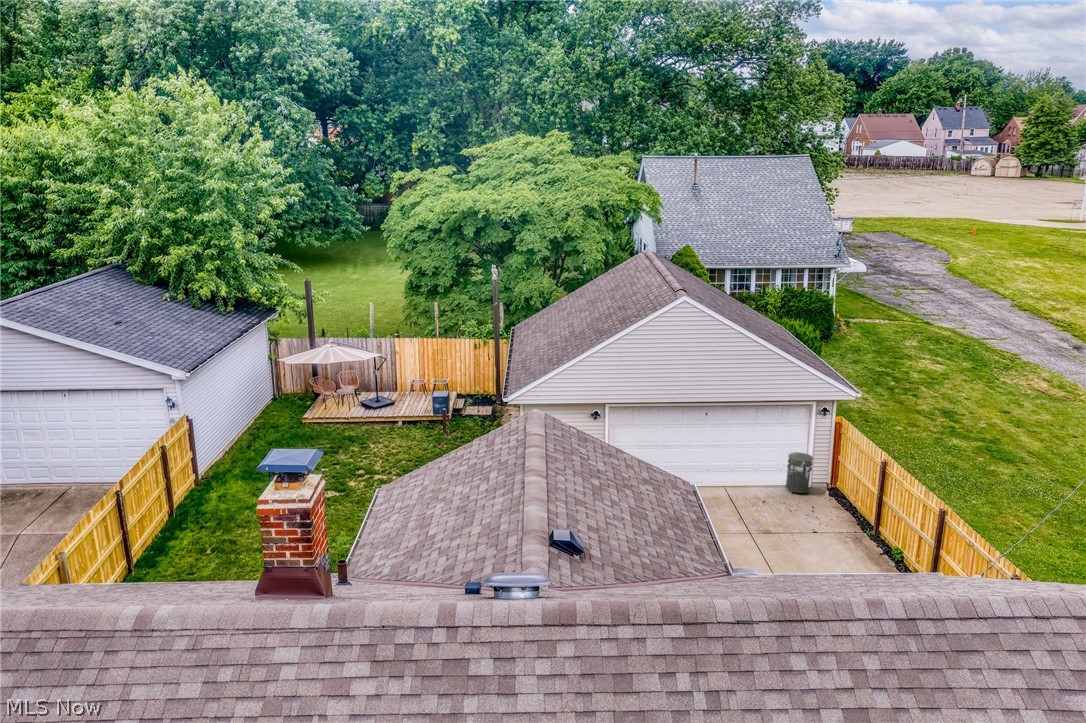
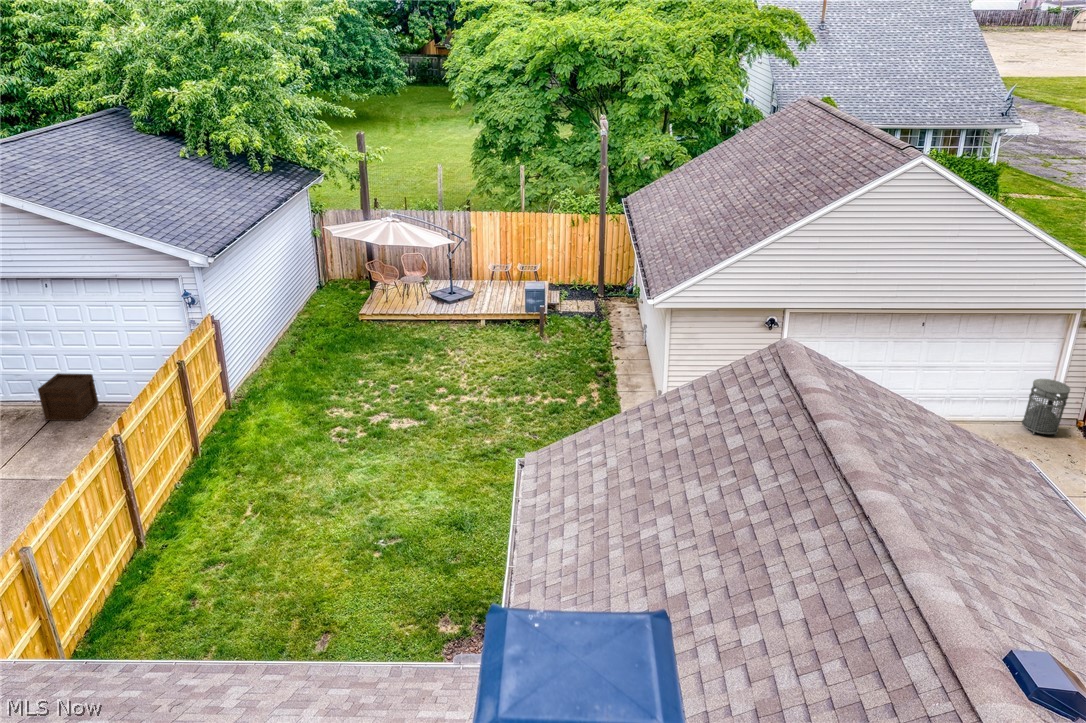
wooden crate: none [53,462,98,497] -> present [38,373,99,421]

